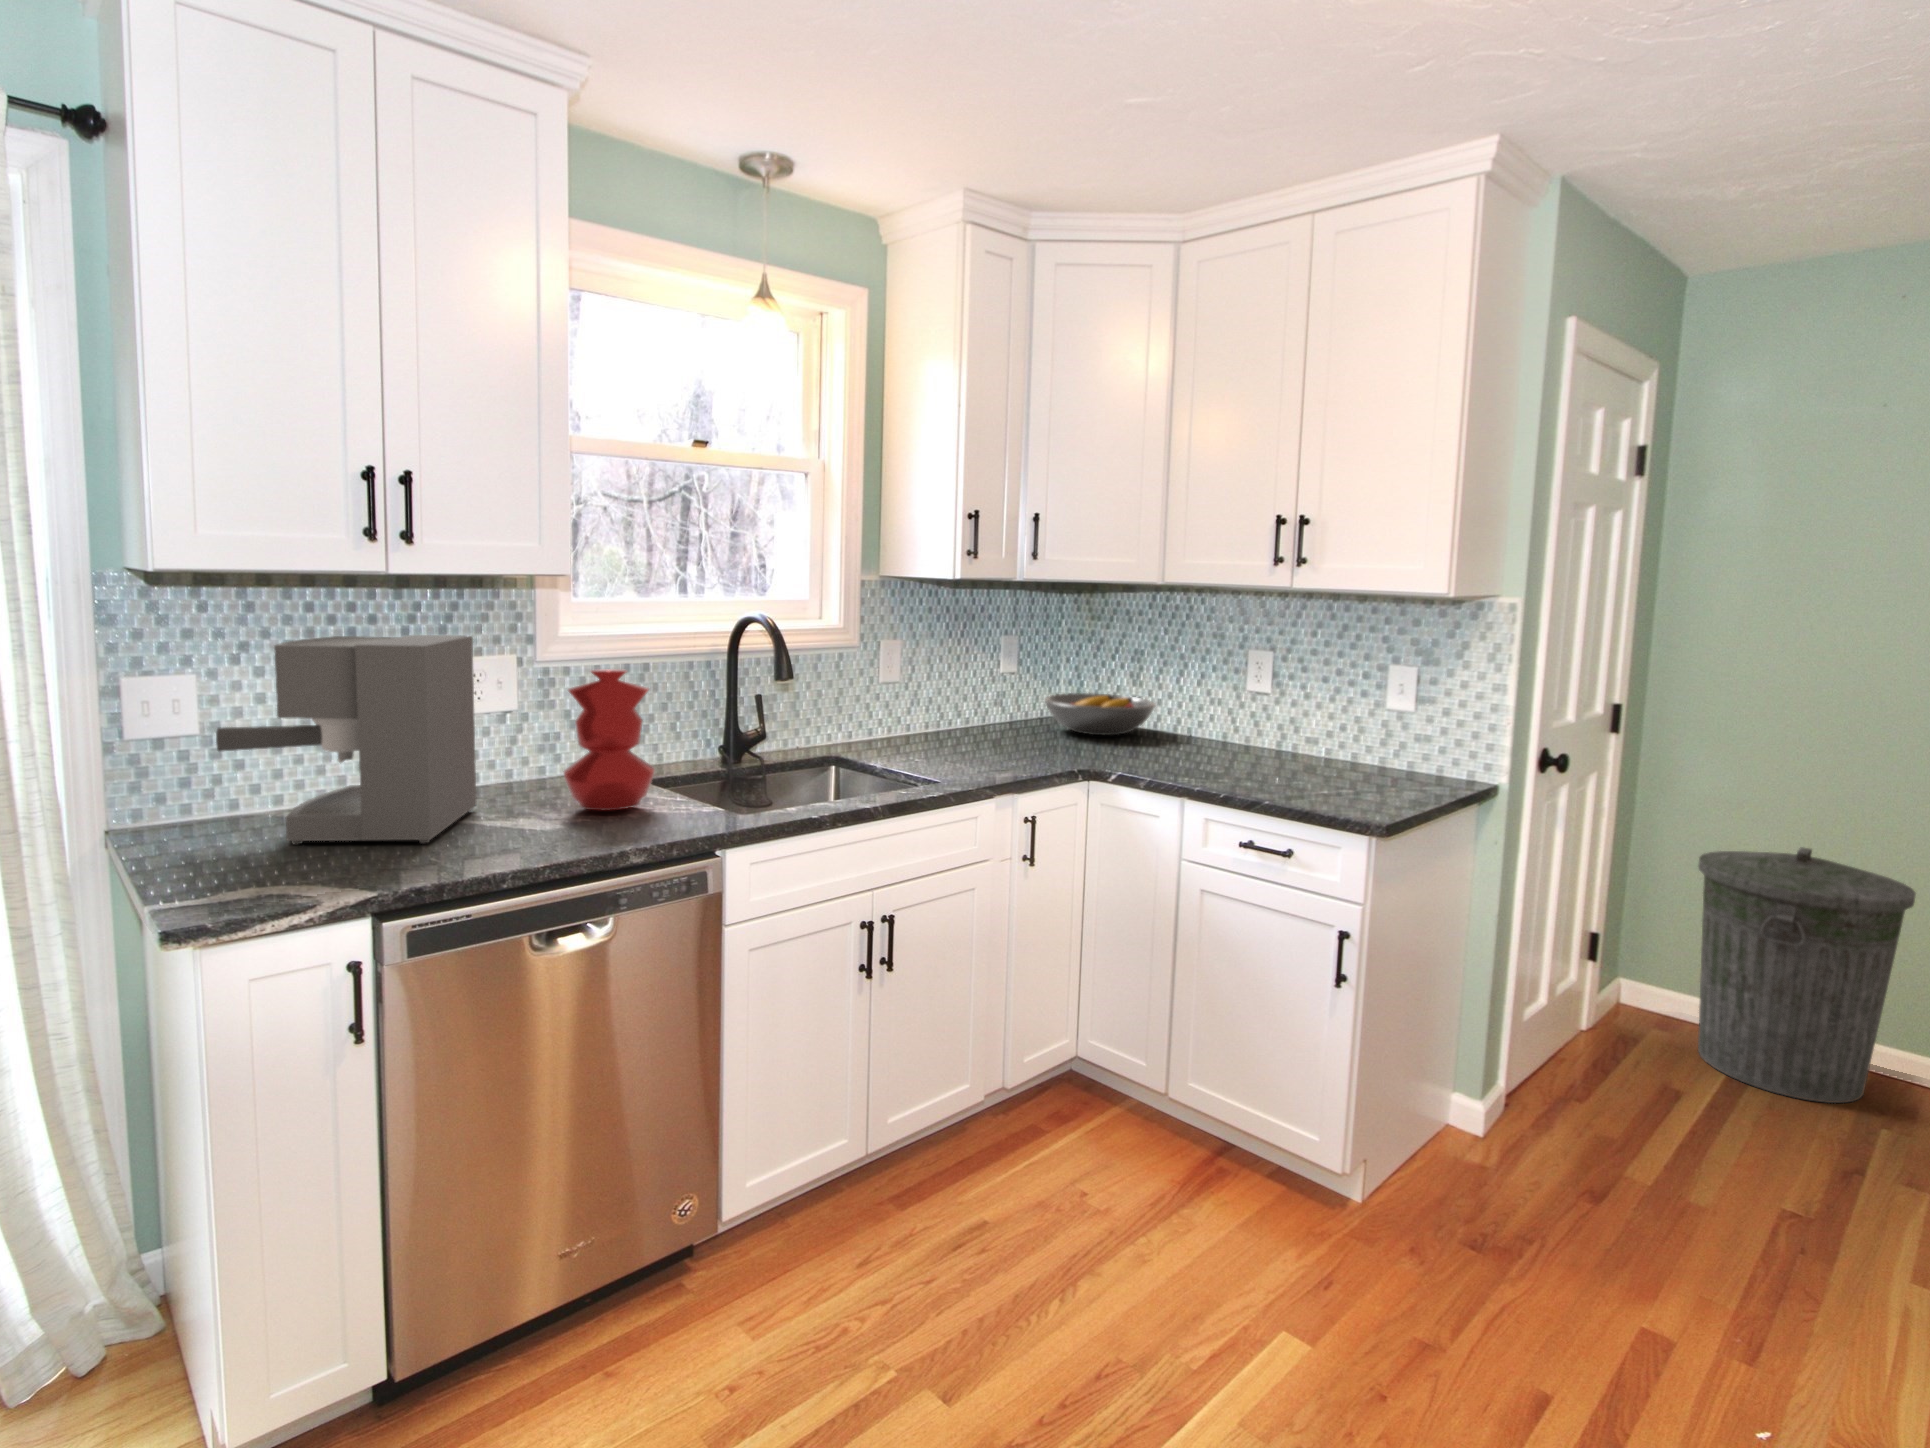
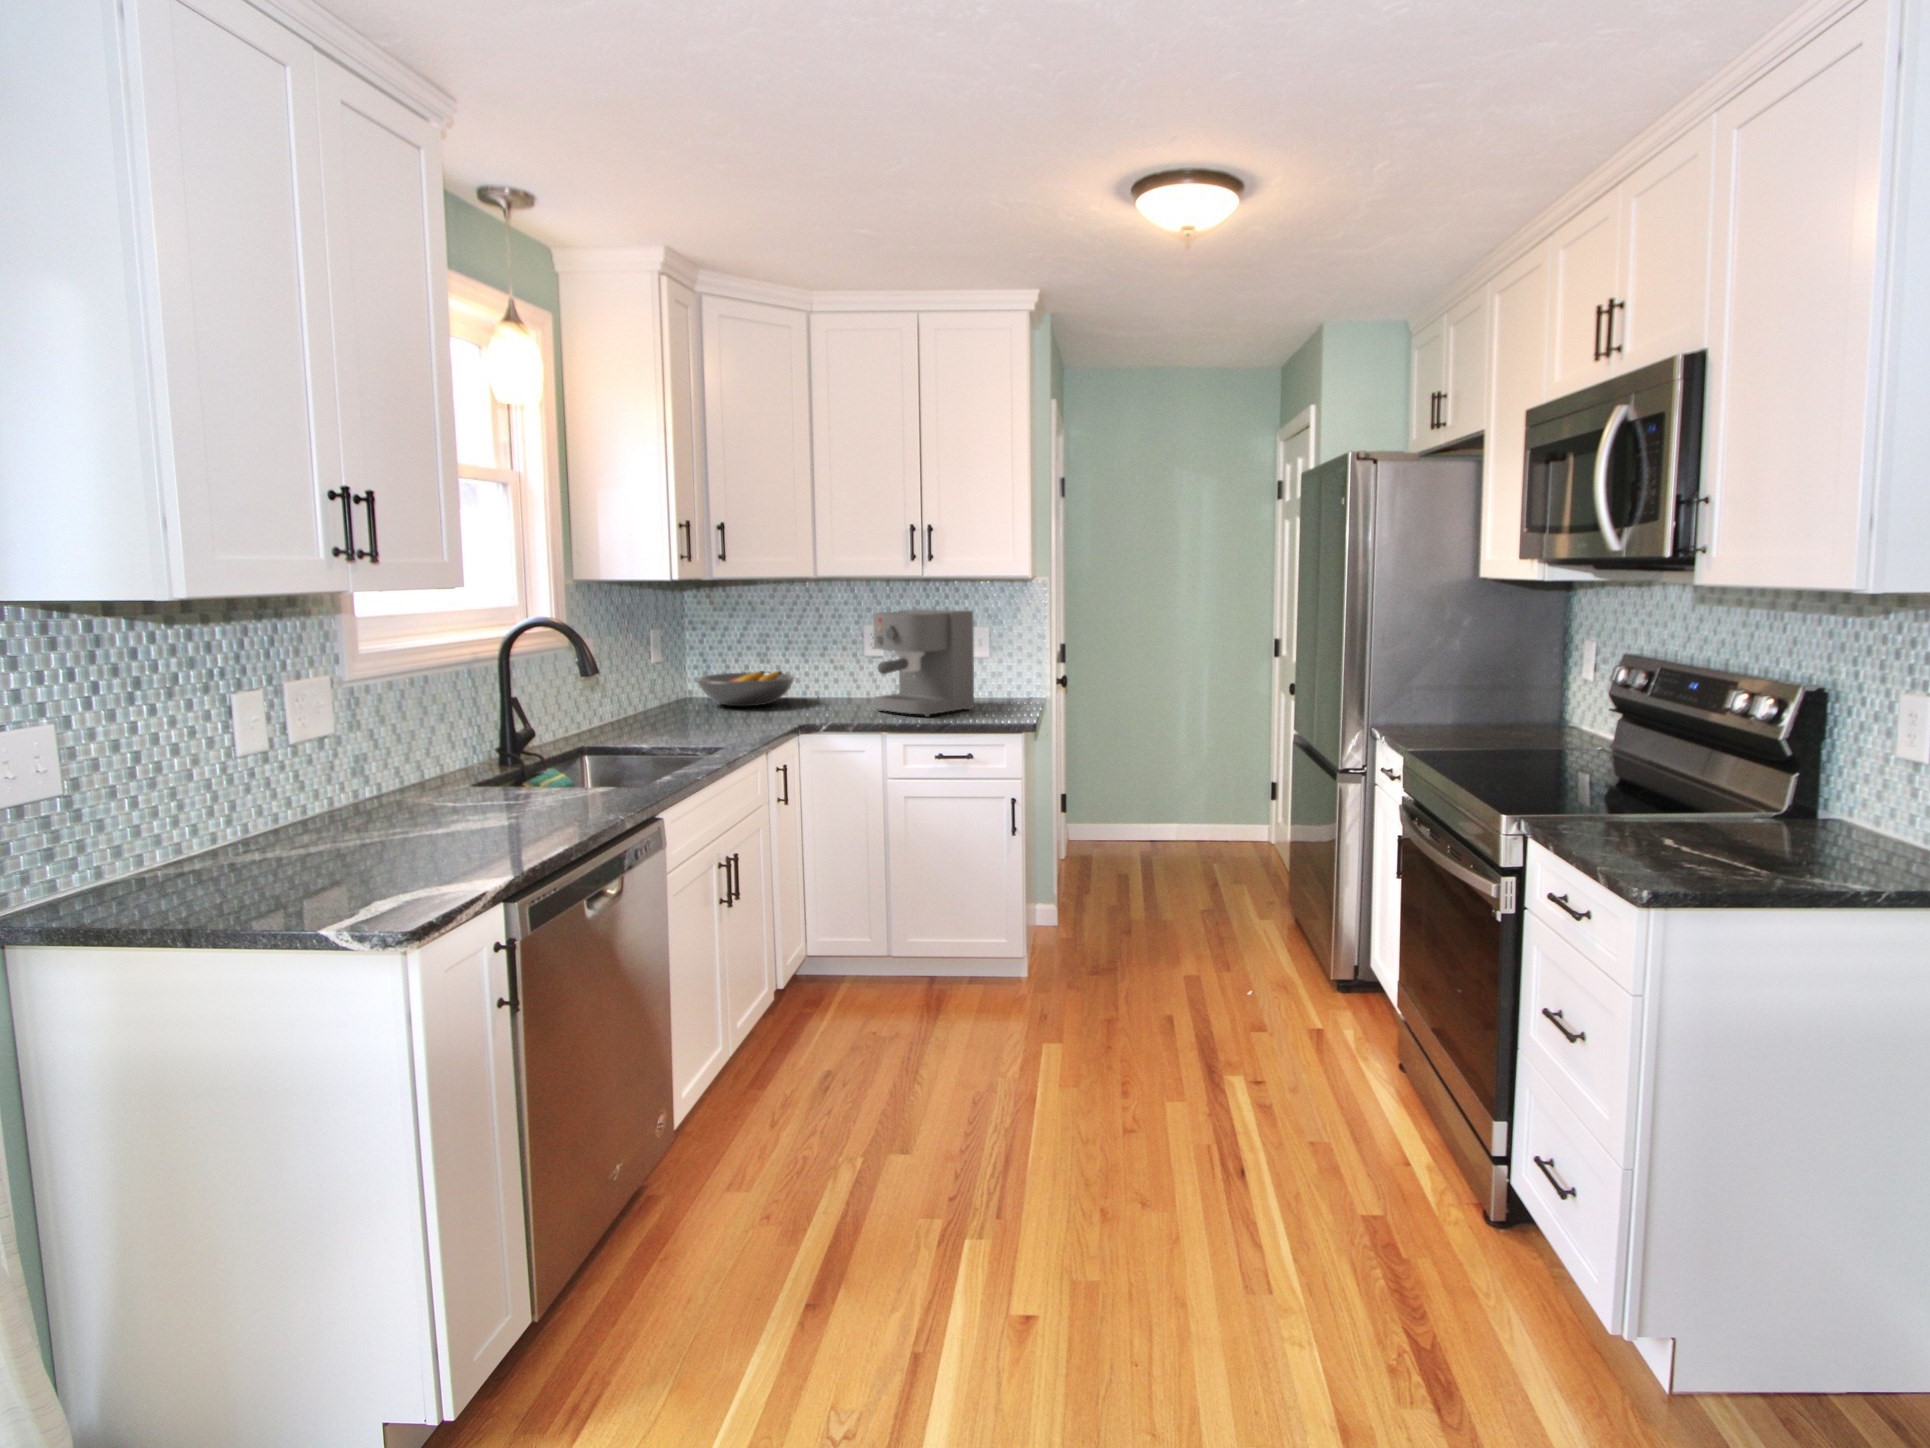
coffee maker: present [216,635,476,844] -> present [873,609,974,717]
vase: present [564,669,655,810] -> none [476,672,568,807]
trash can: present [1698,847,1916,1103] -> none [1099,720,1197,865]

